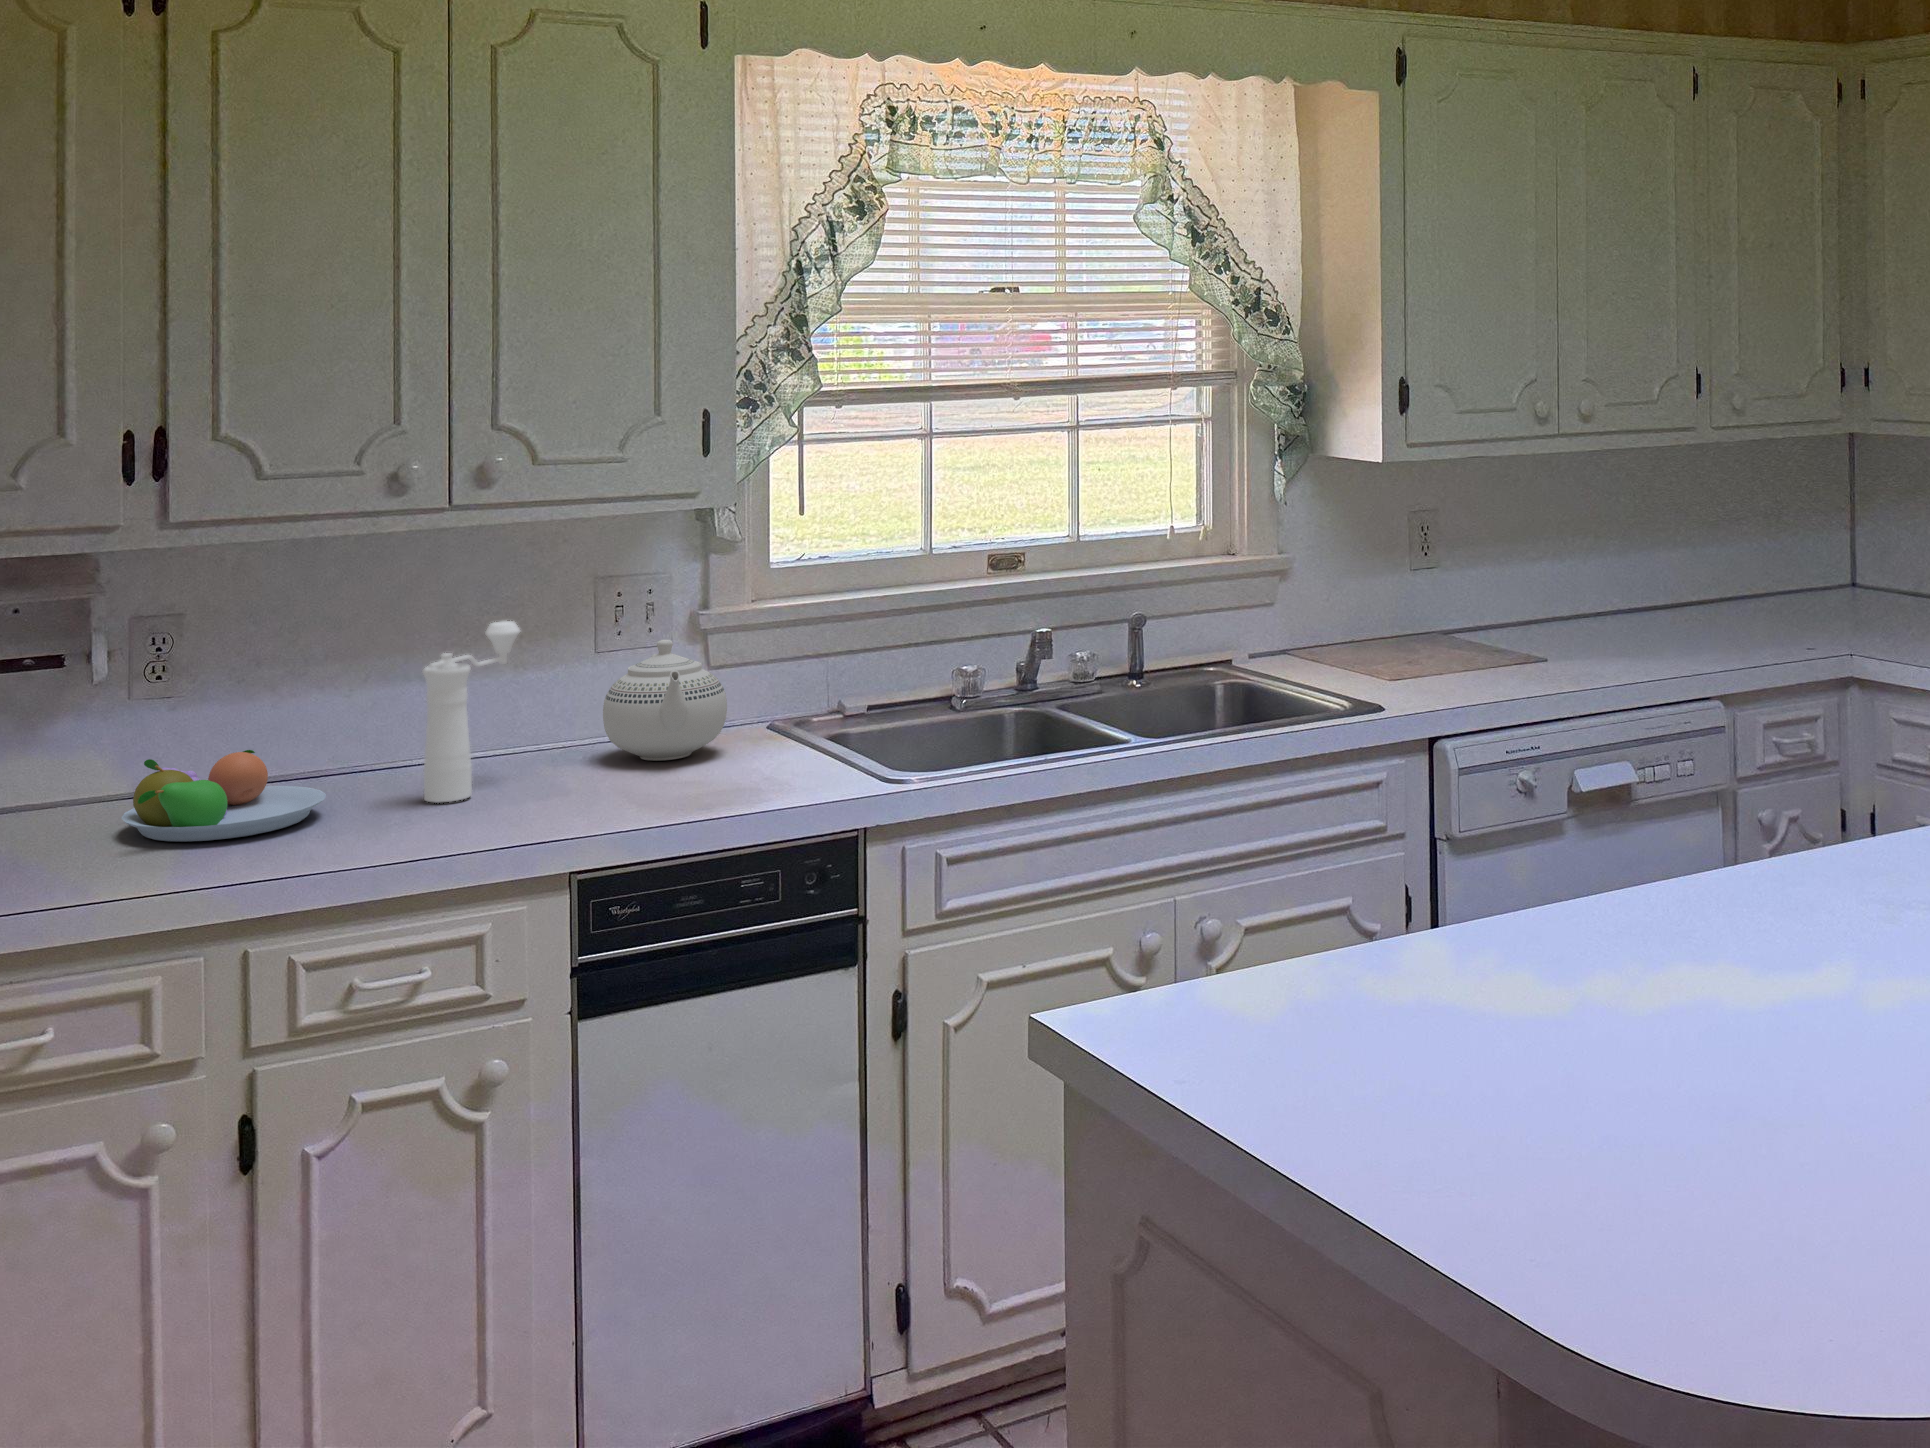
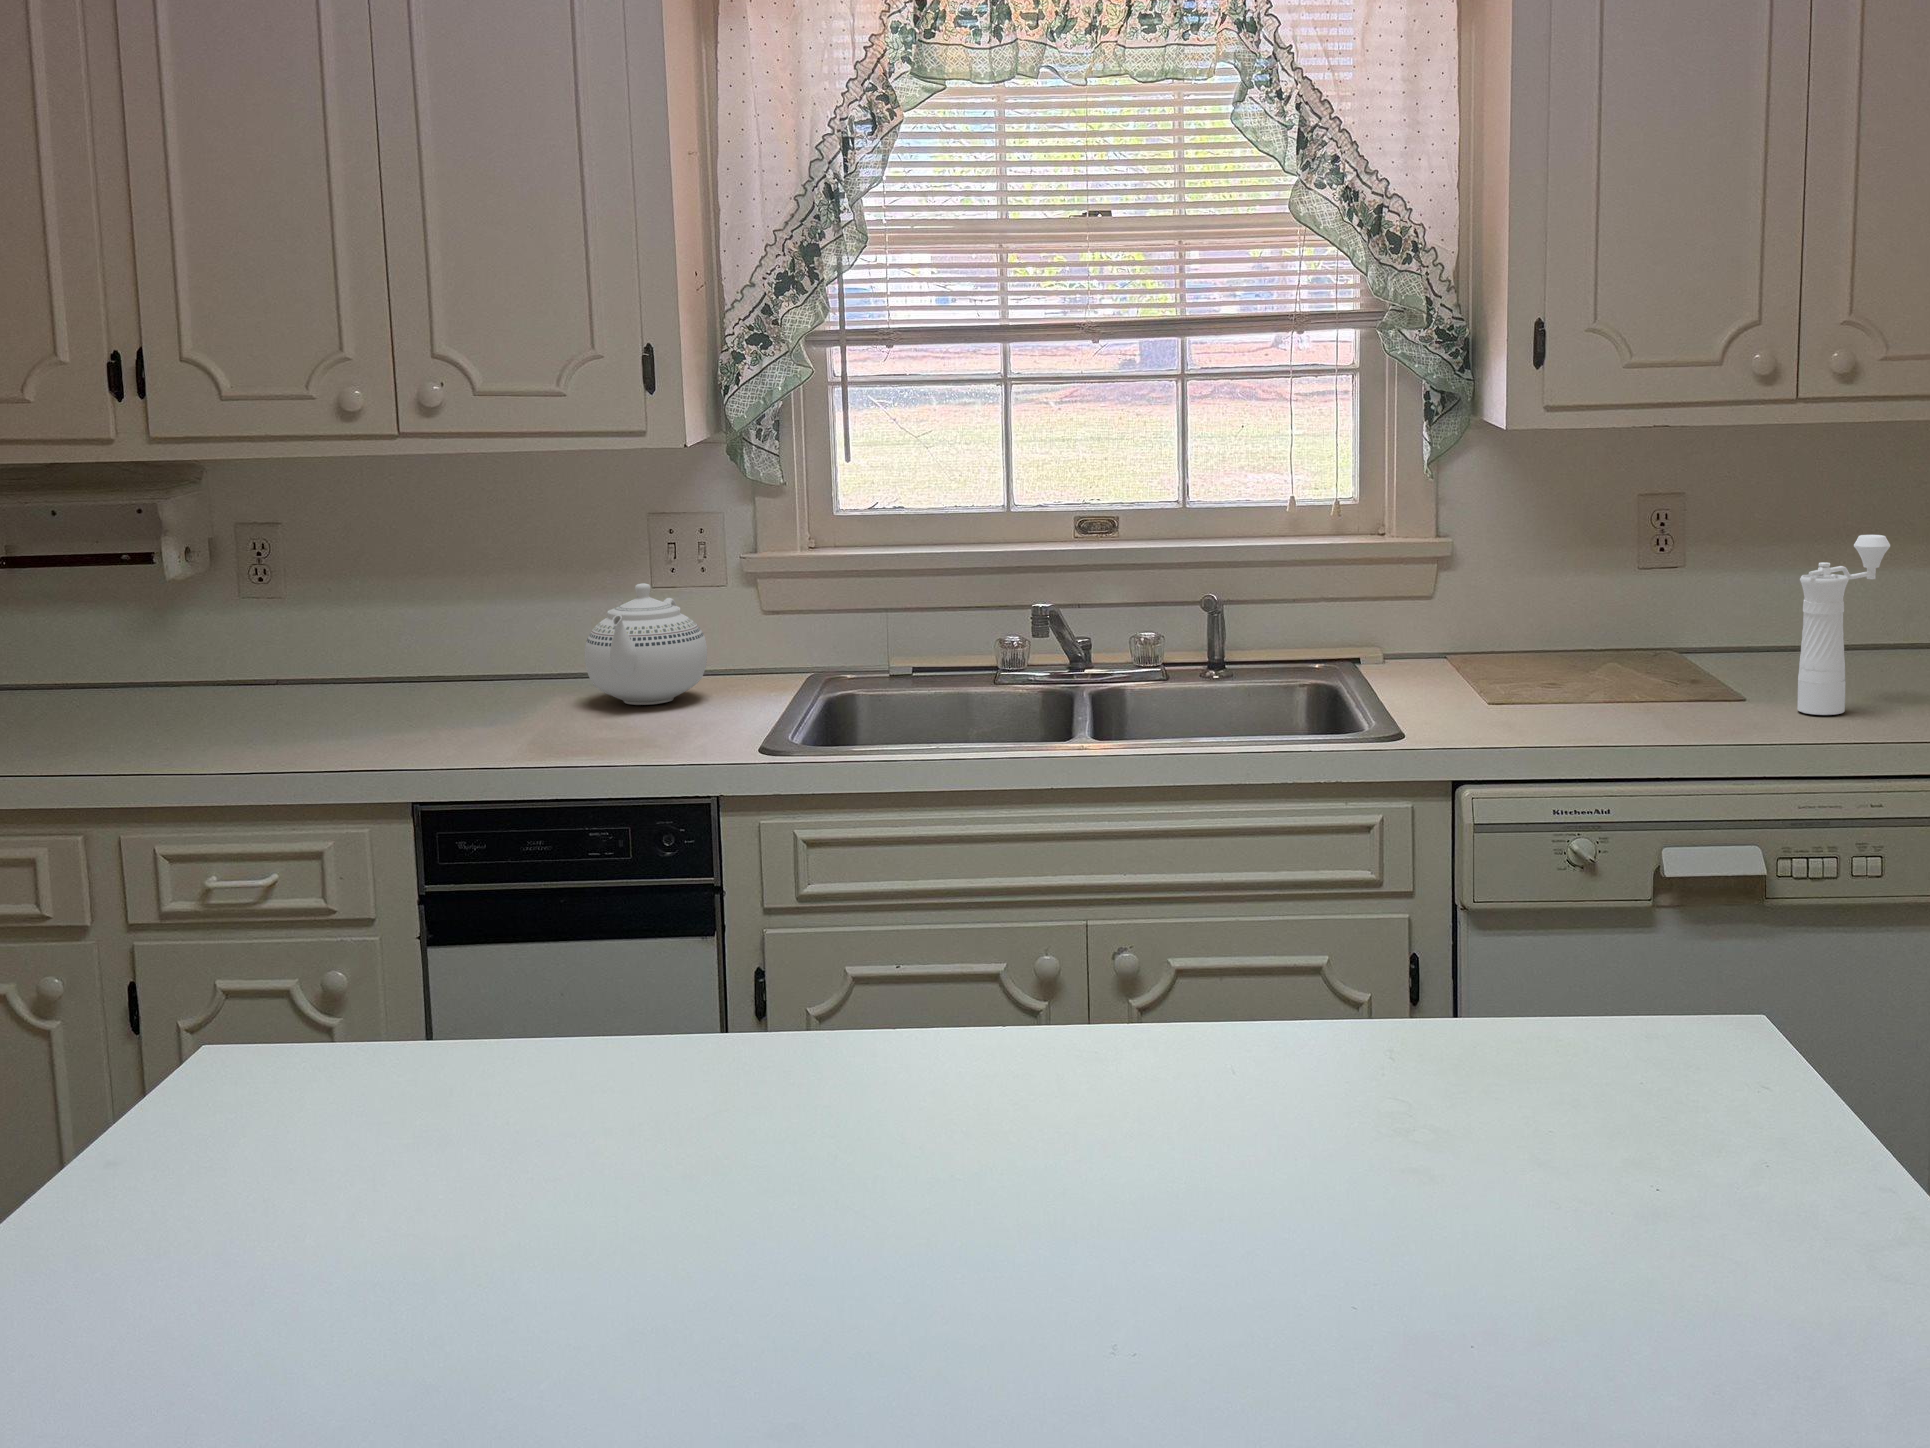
pepper mill: present [423,621,520,803] -> present [1797,535,1890,715]
fruit bowl: present [121,750,326,842] -> none [115,655,308,732]

